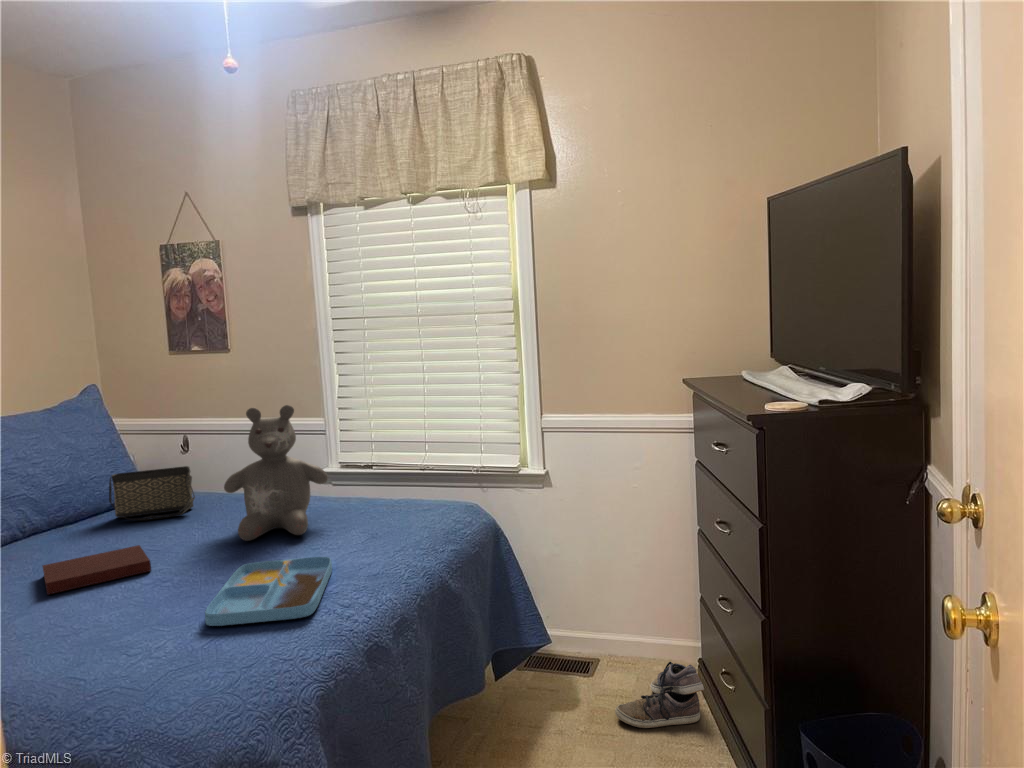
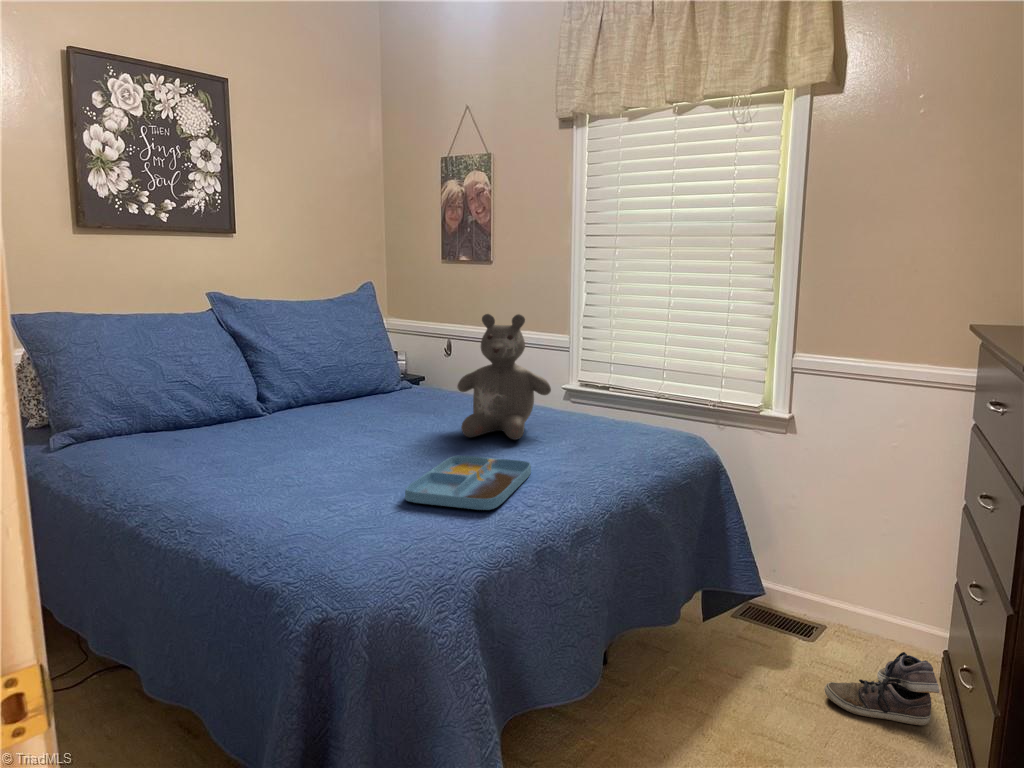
handbag: present [109,466,195,520] -> none [370,363,440,408]
notebook: present [43,545,151,595] -> none [301,426,383,453]

